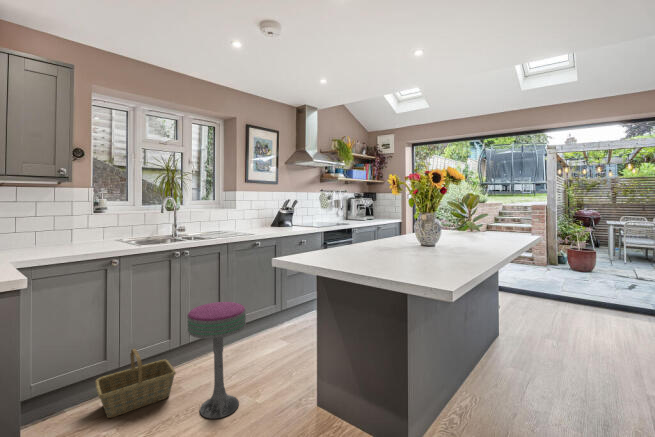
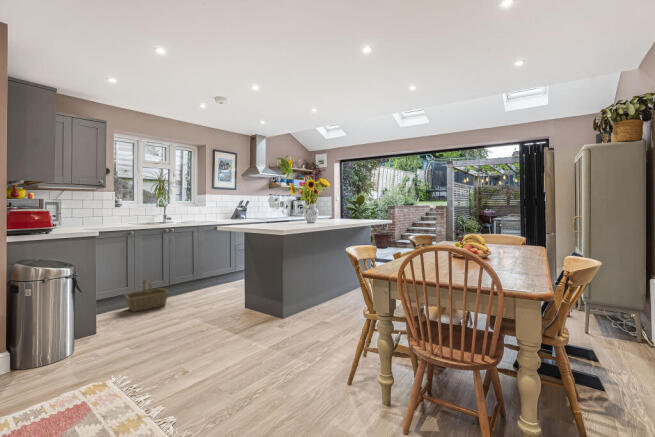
bar stool: present [187,302,246,419] -> none [176,253,208,310]

